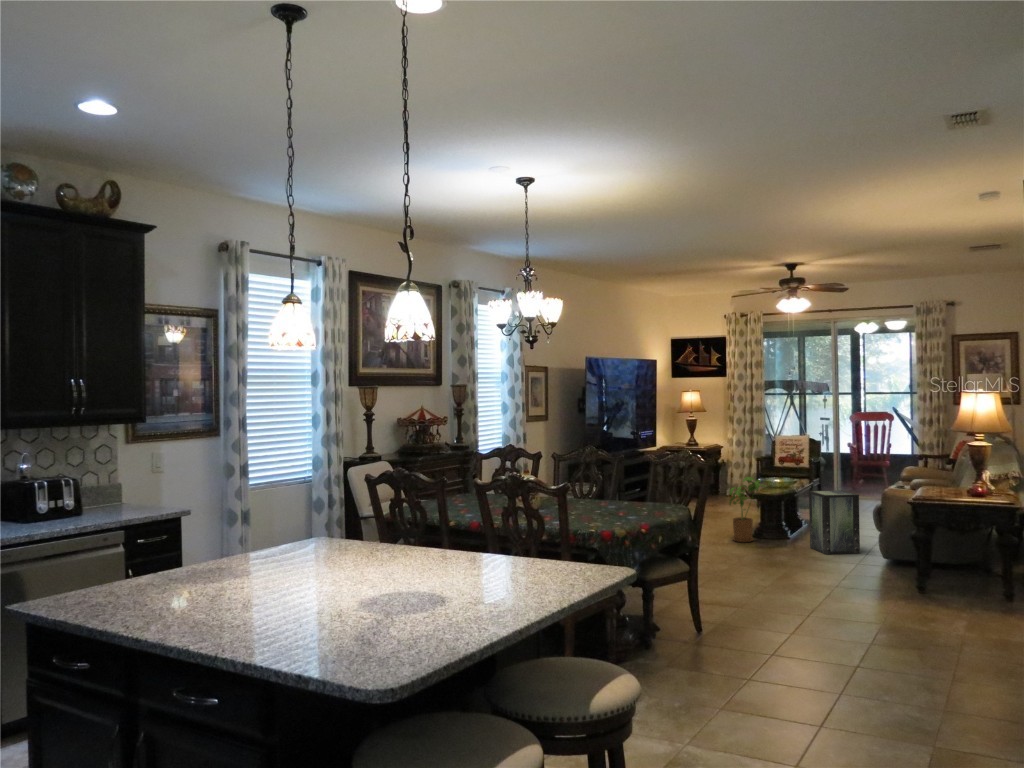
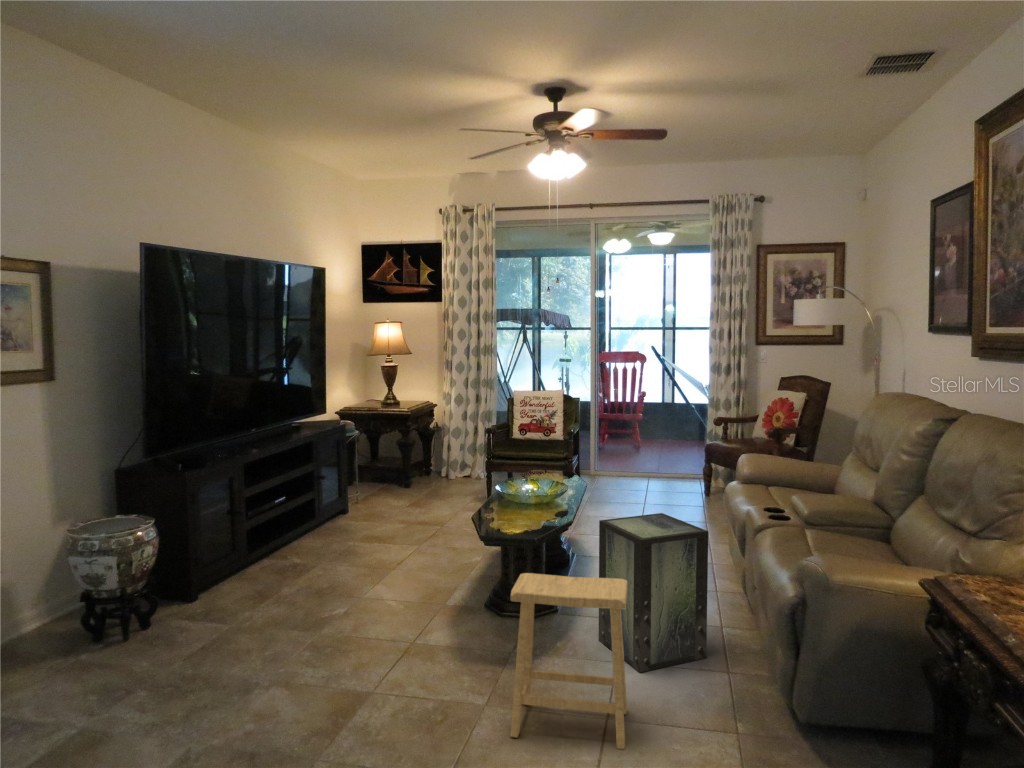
house plant: present [729,477,765,542] -> none [431,488,511,629]
footstool: none [764,503,815,565] -> present [510,573,627,749]

